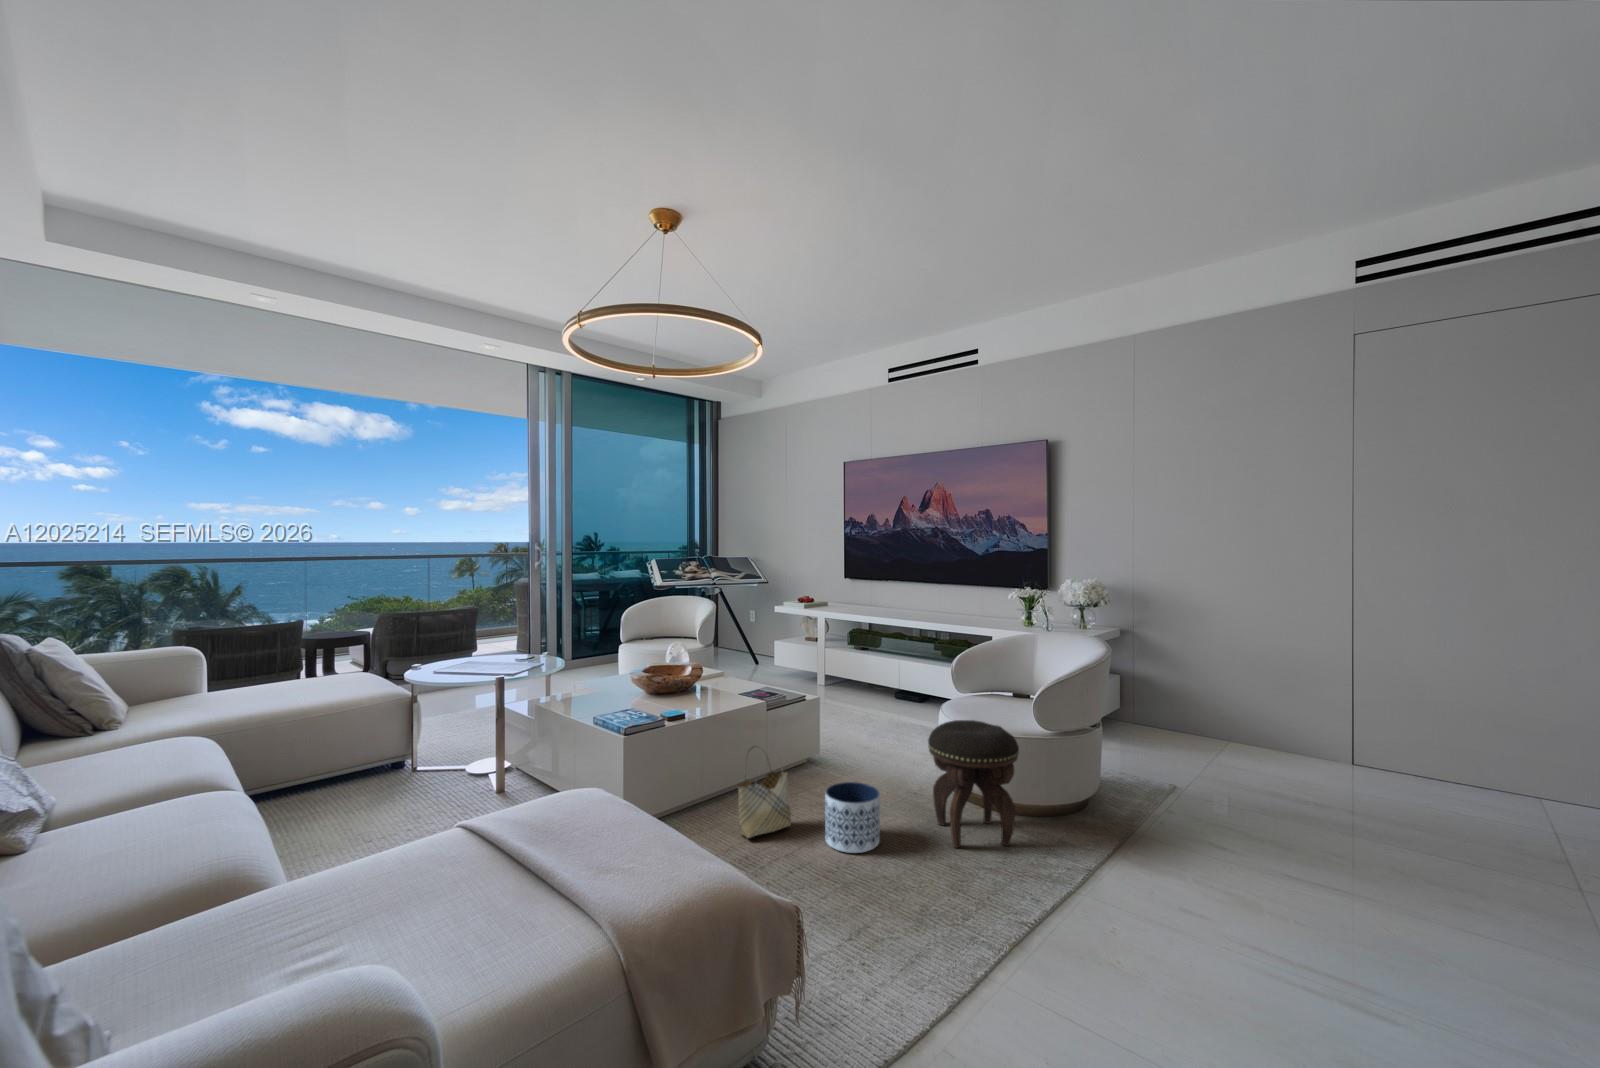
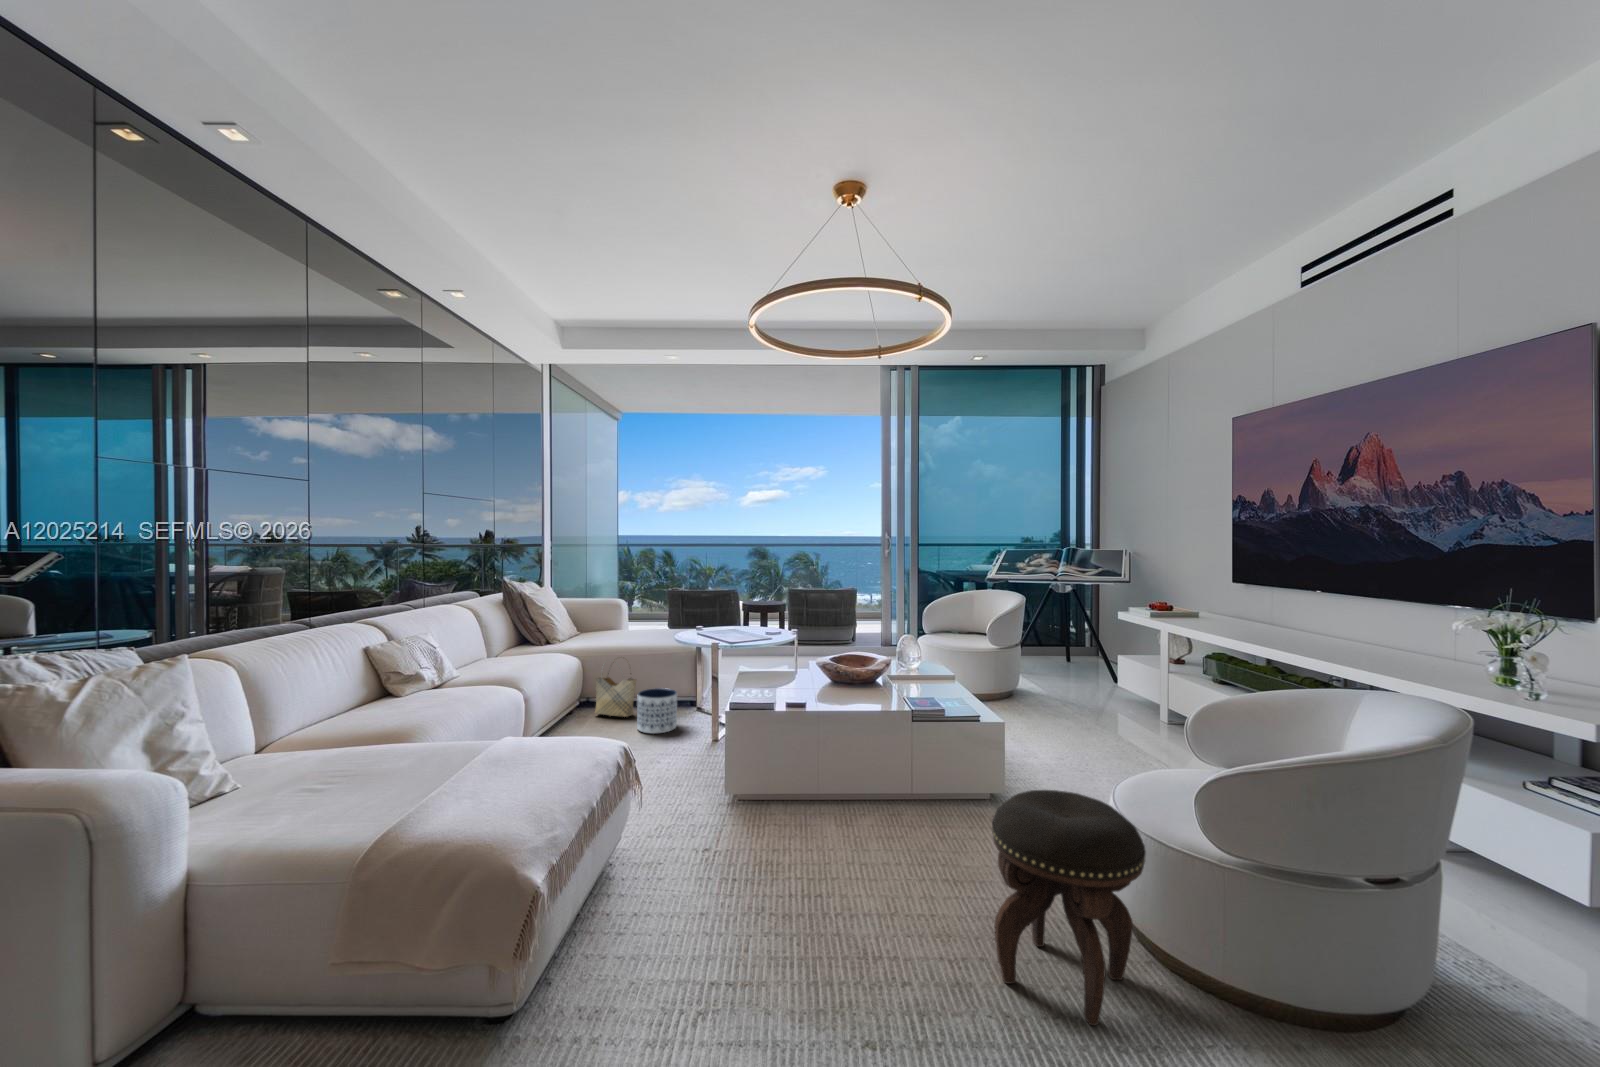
woven basket: present [738,747,791,838] -> present [595,673,636,717]
planter: present [825,782,880,853] -> present [637,688,677,734]

